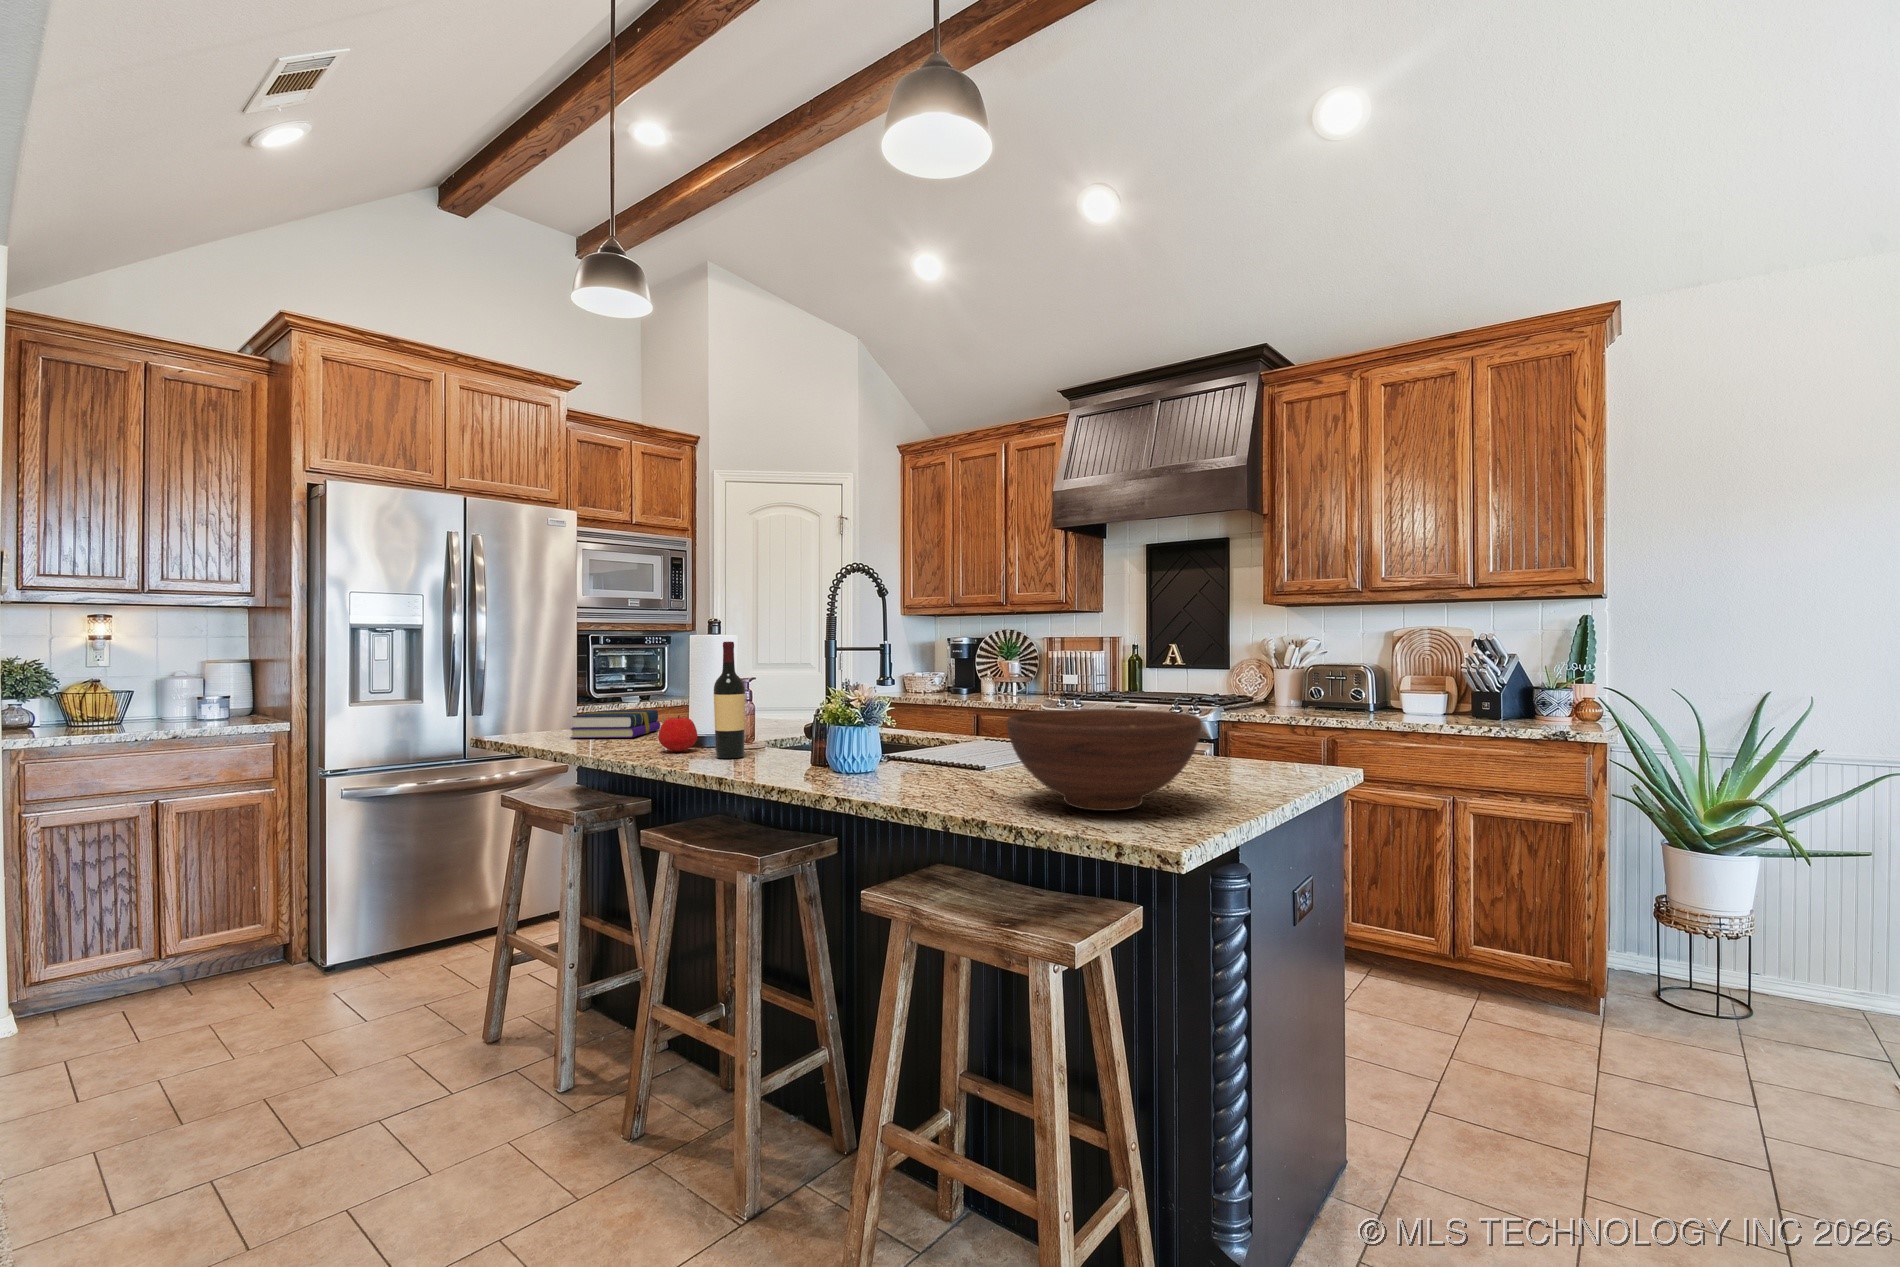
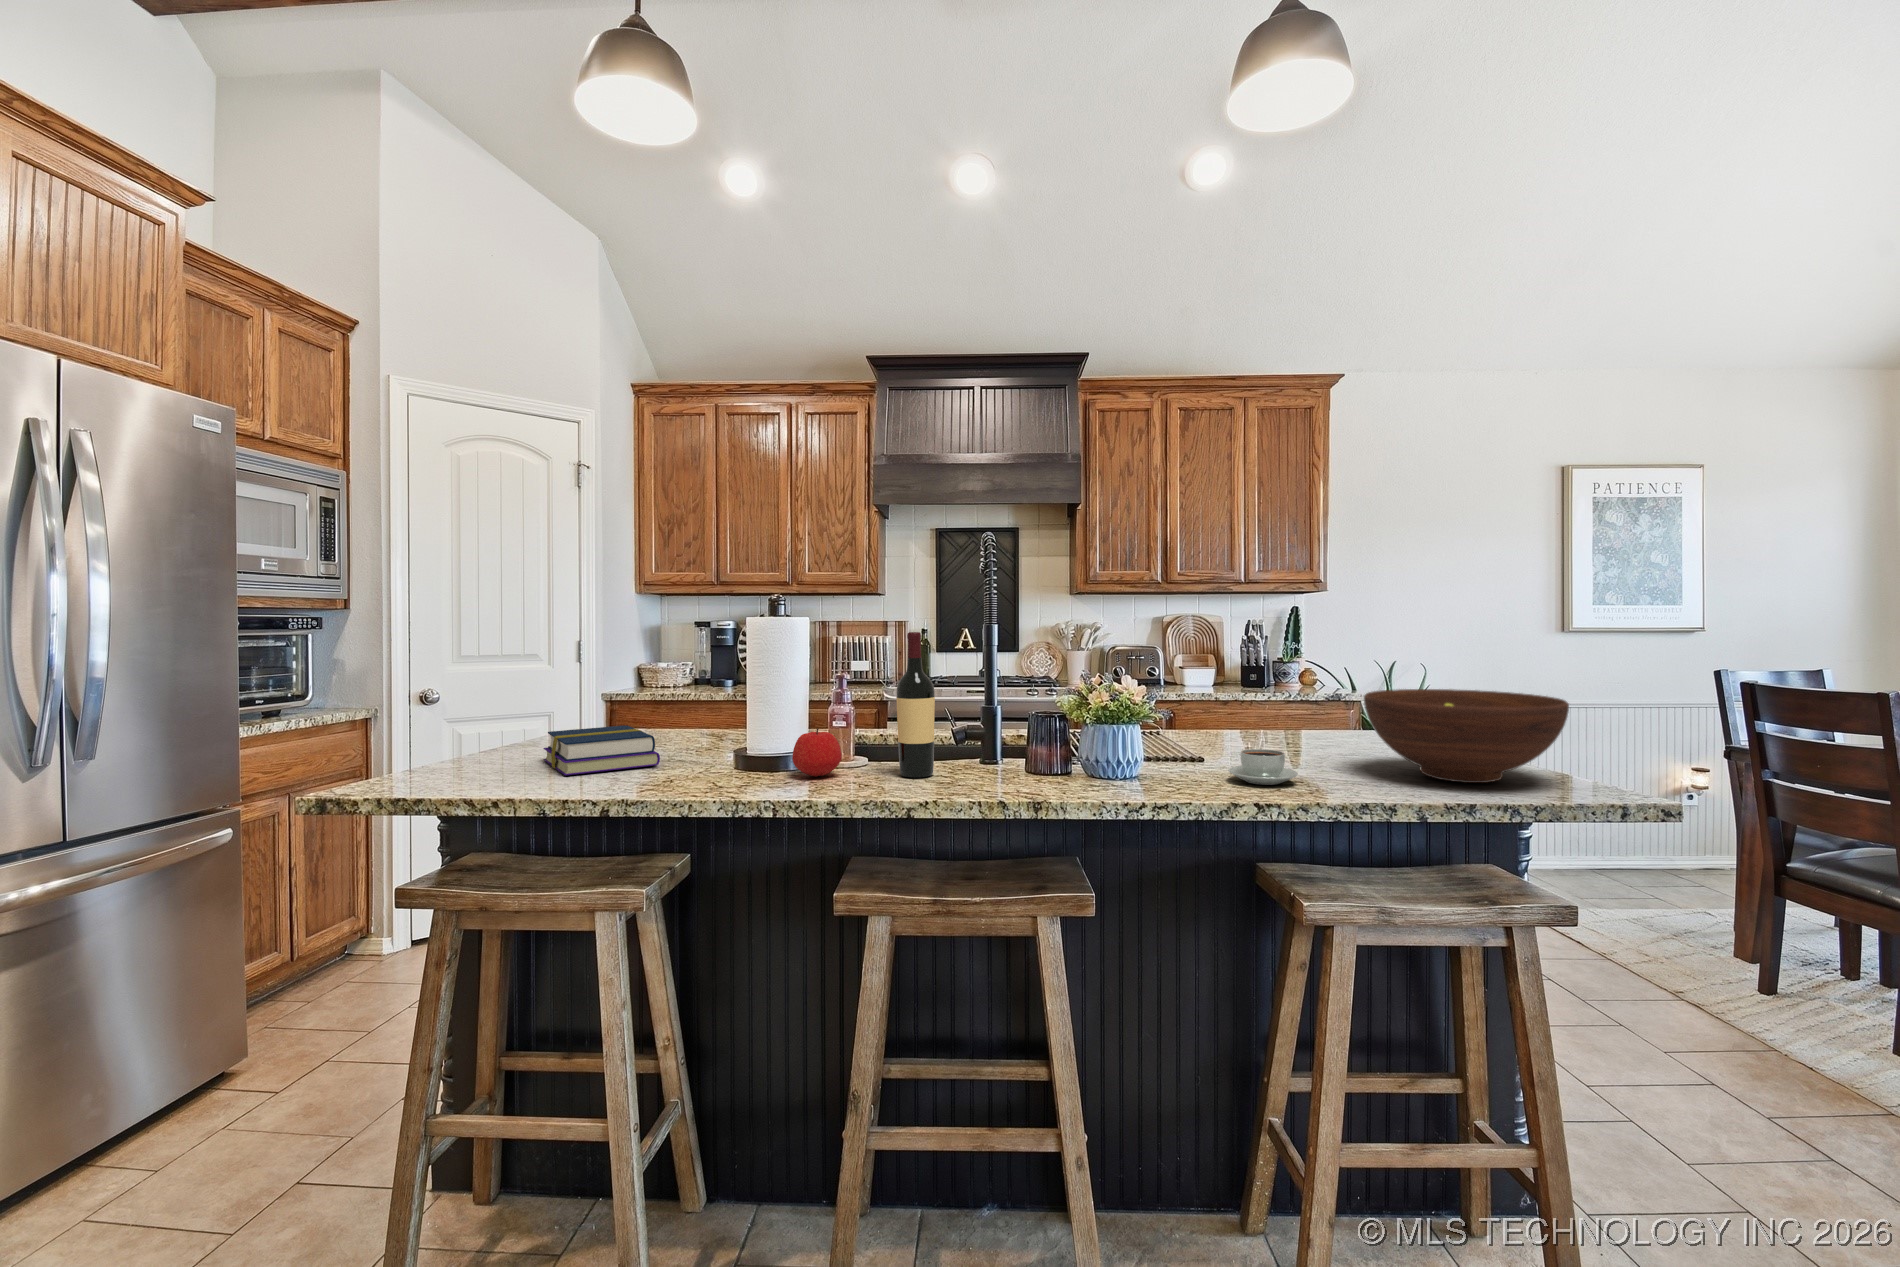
coffee cup: none [890,756,952,789] -> present [1228,749,1298,785]

